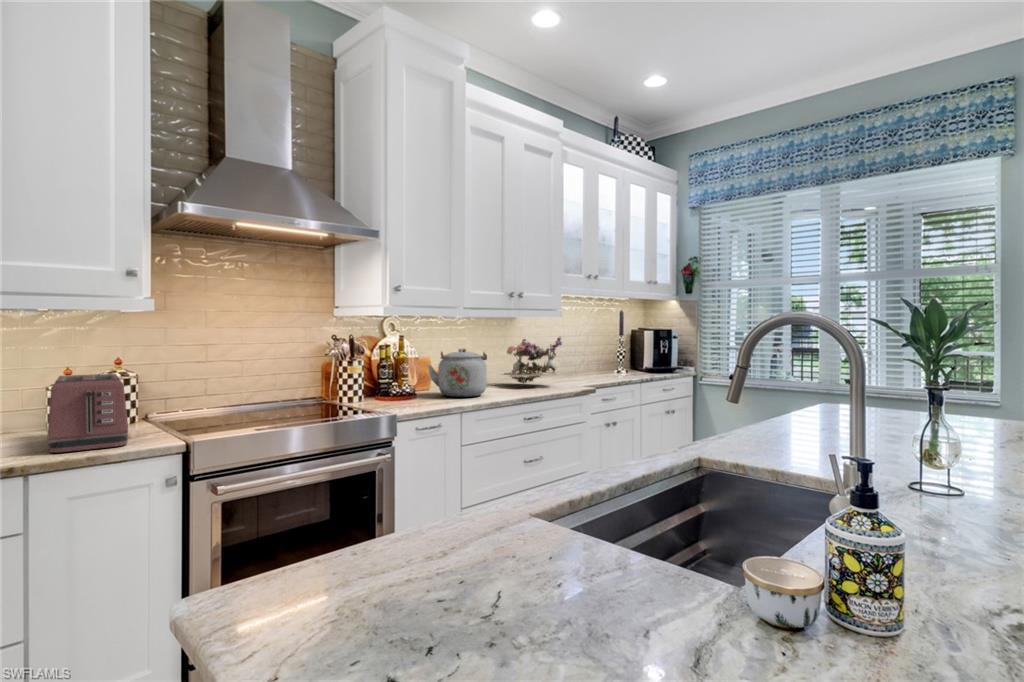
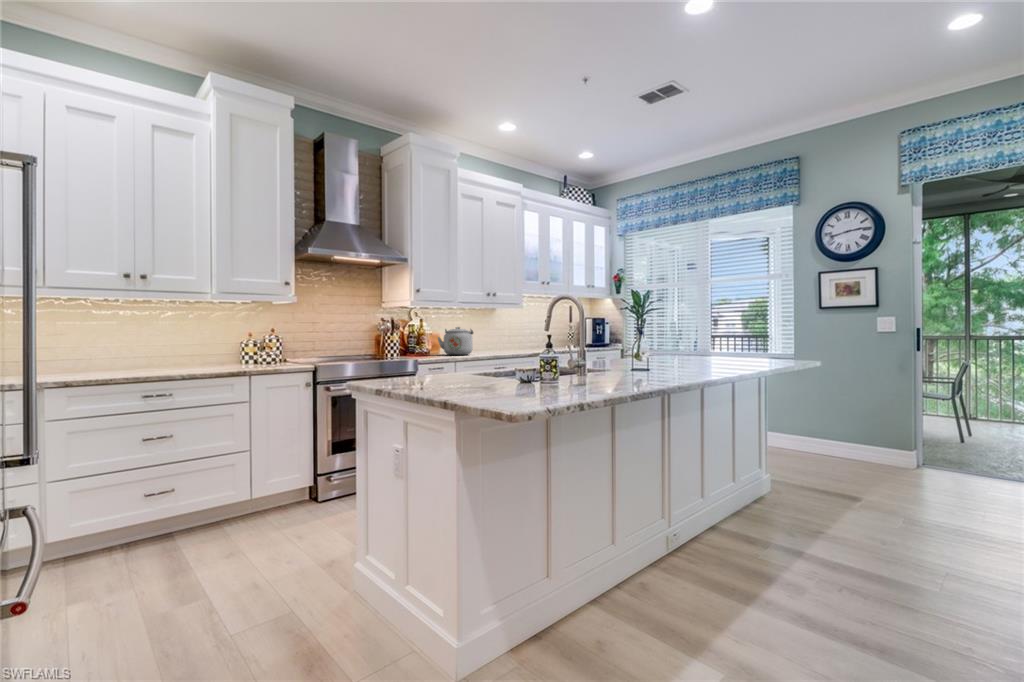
flower arrangement: present [504,337,562,384] -> none [484,320,522,352]
toaster: present [47,374,128,453] -> none [248,335,289,368]

